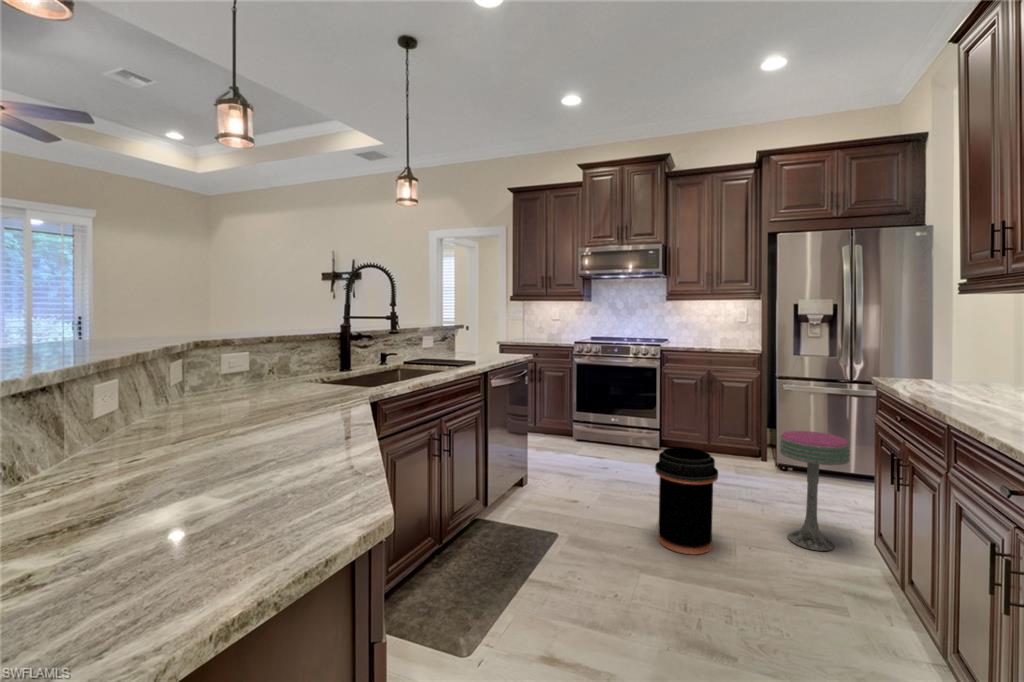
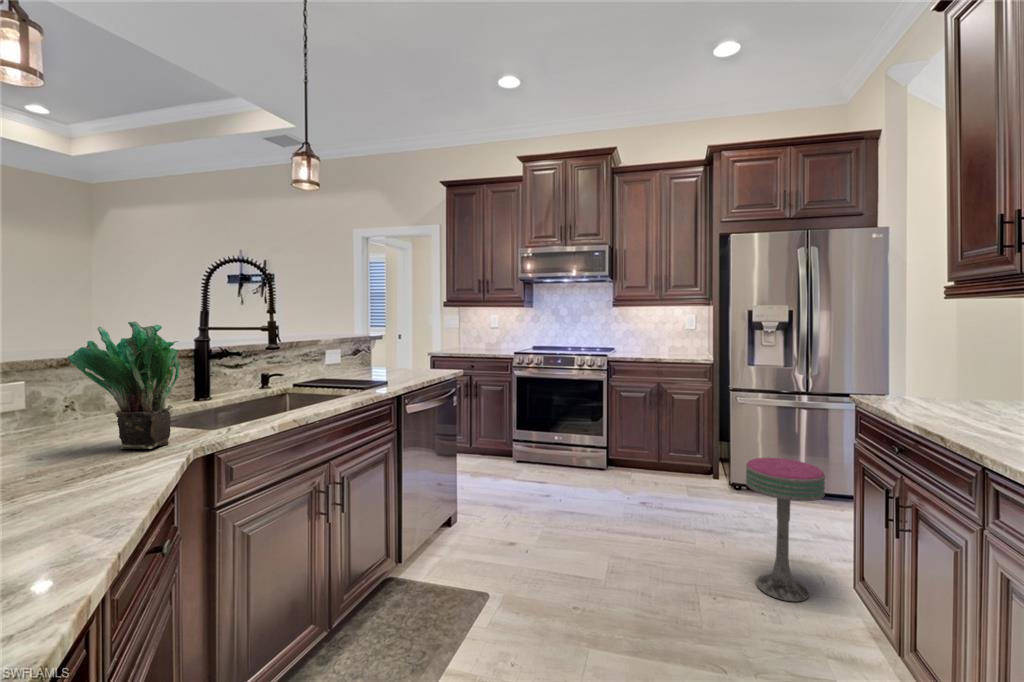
potted plant: none [295,311,352,397] -> present [68,321,179,449]
trash can: present [655,447,718,554] -> none [605,482,678,617]

